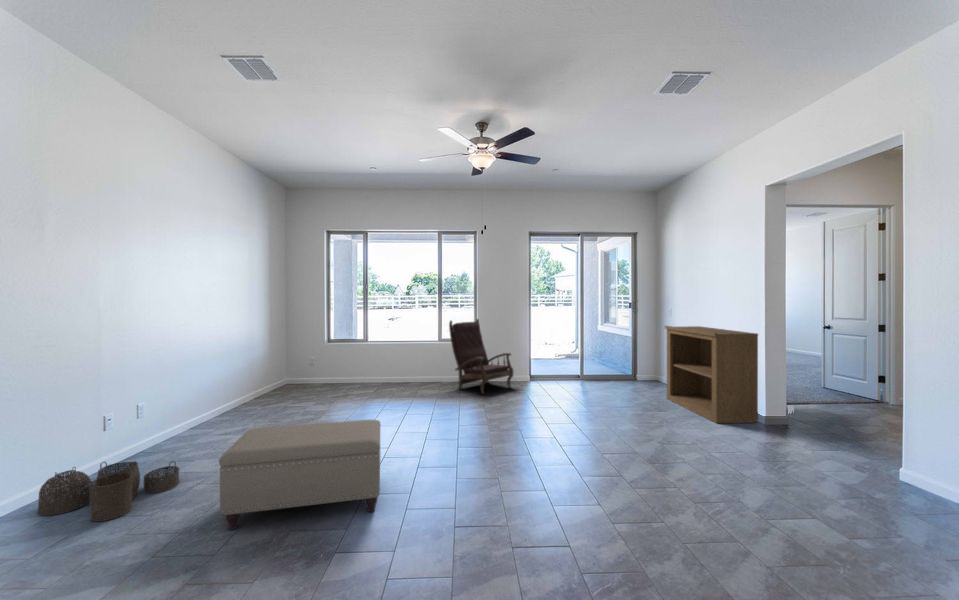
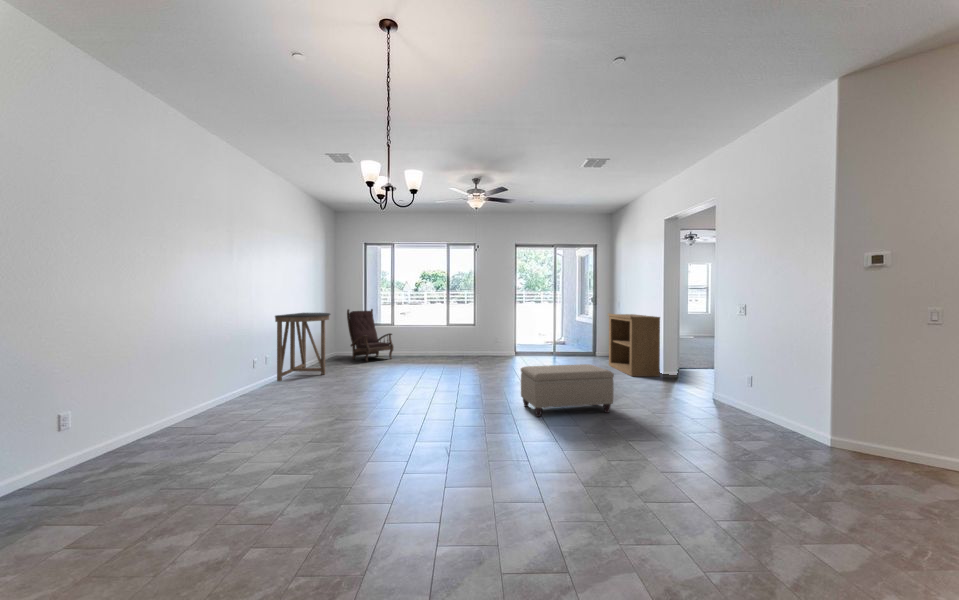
armchair: present [449,319,513,394] -> present [347,309,394,362]
console table: none [156,331,263,447] -> present [275,313,330,382]
ottoman: present [219,420,381,530] -> present [521,364,614,417]
woven basket: present [37,461,179,521] -> none [233,377,299,404]

